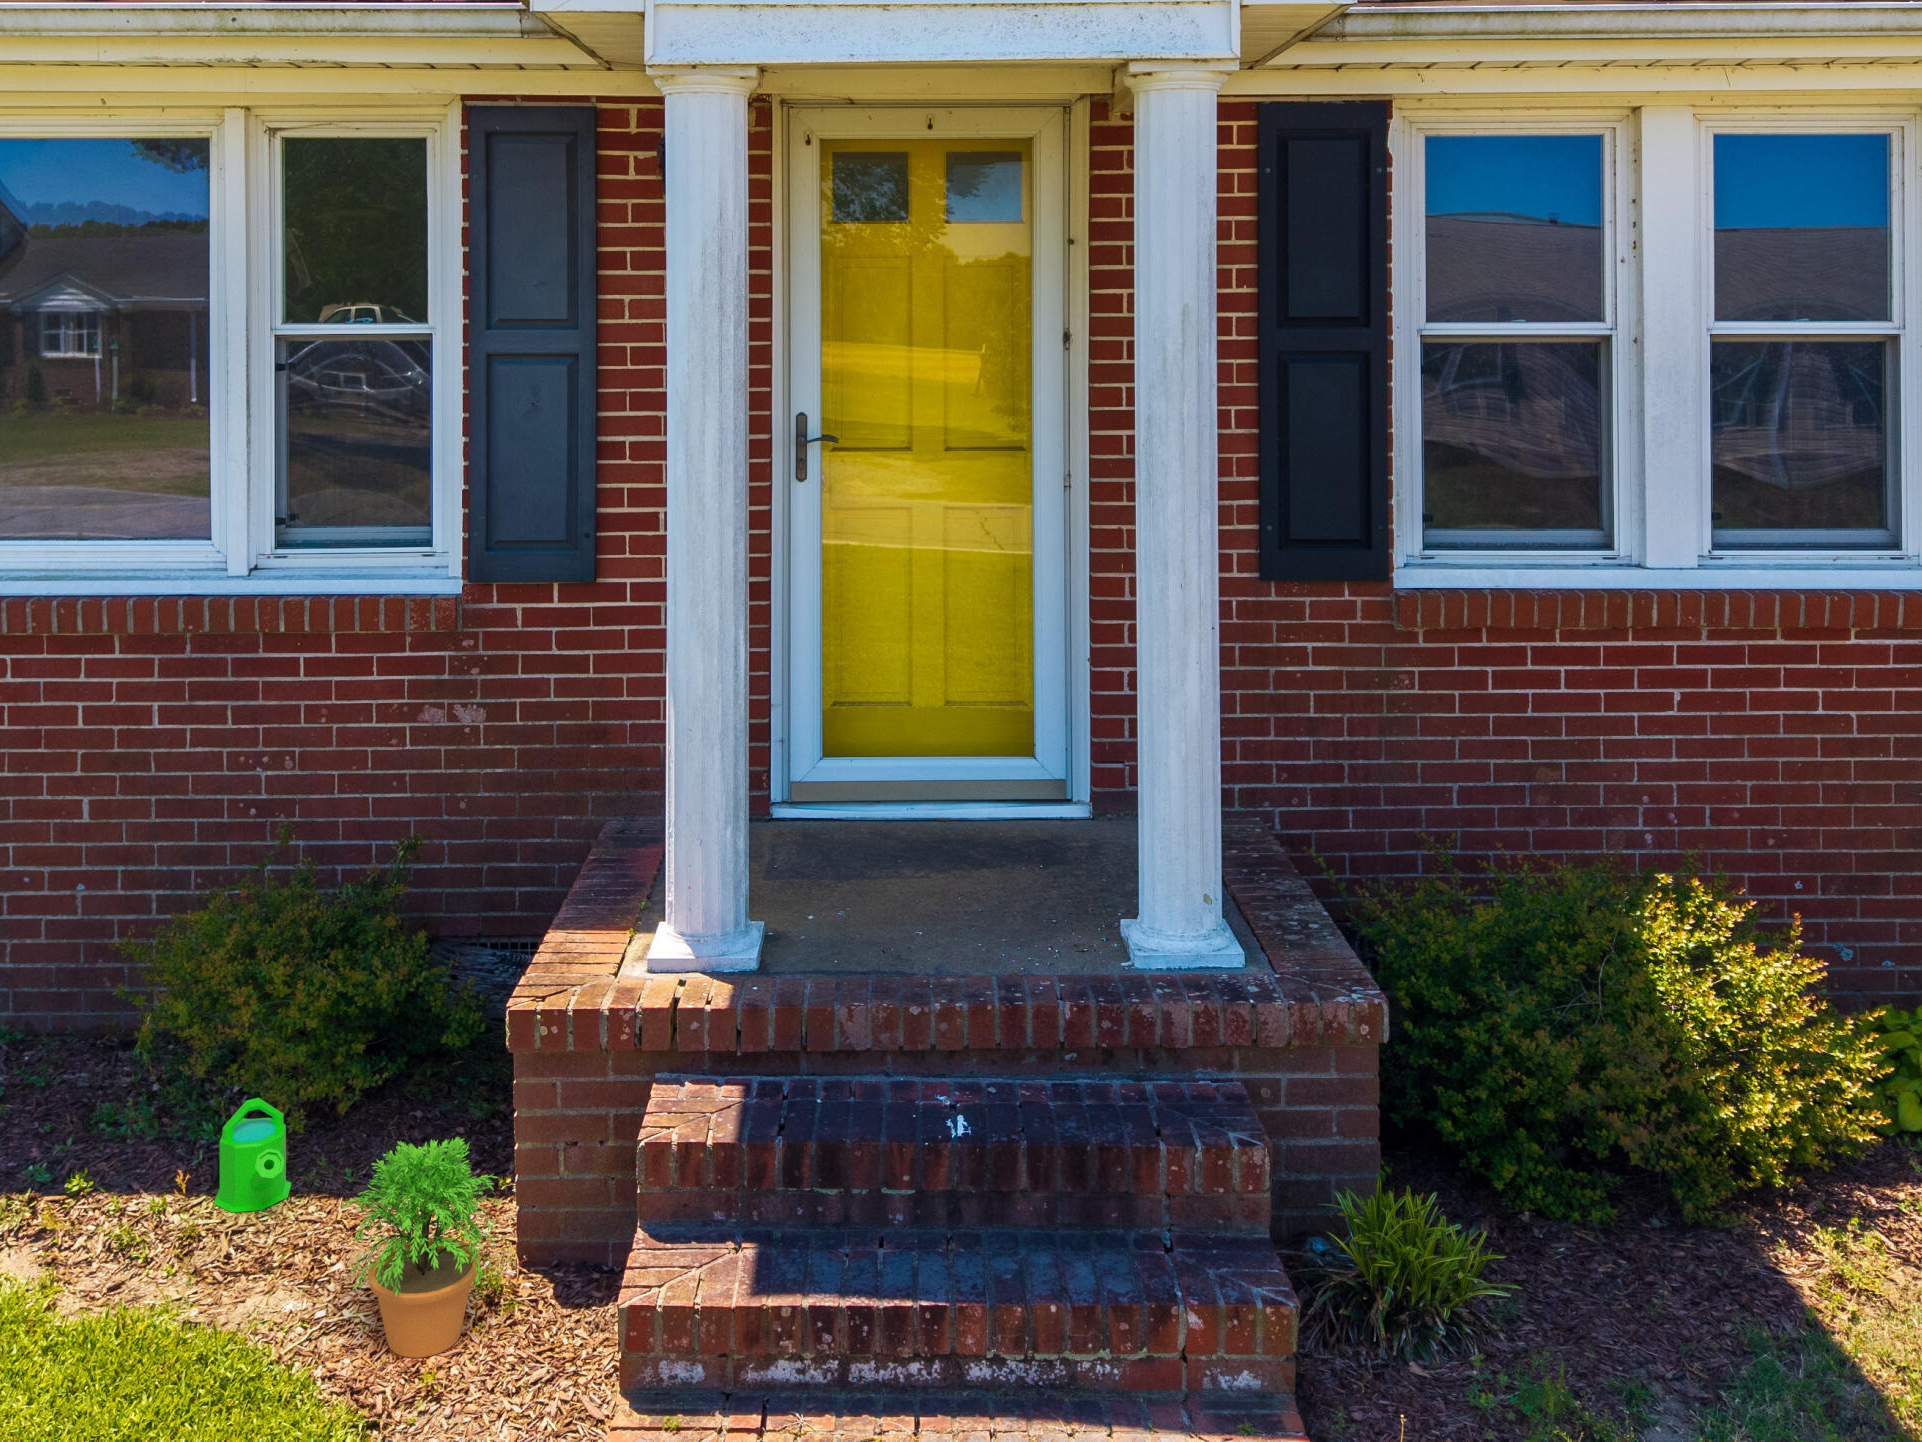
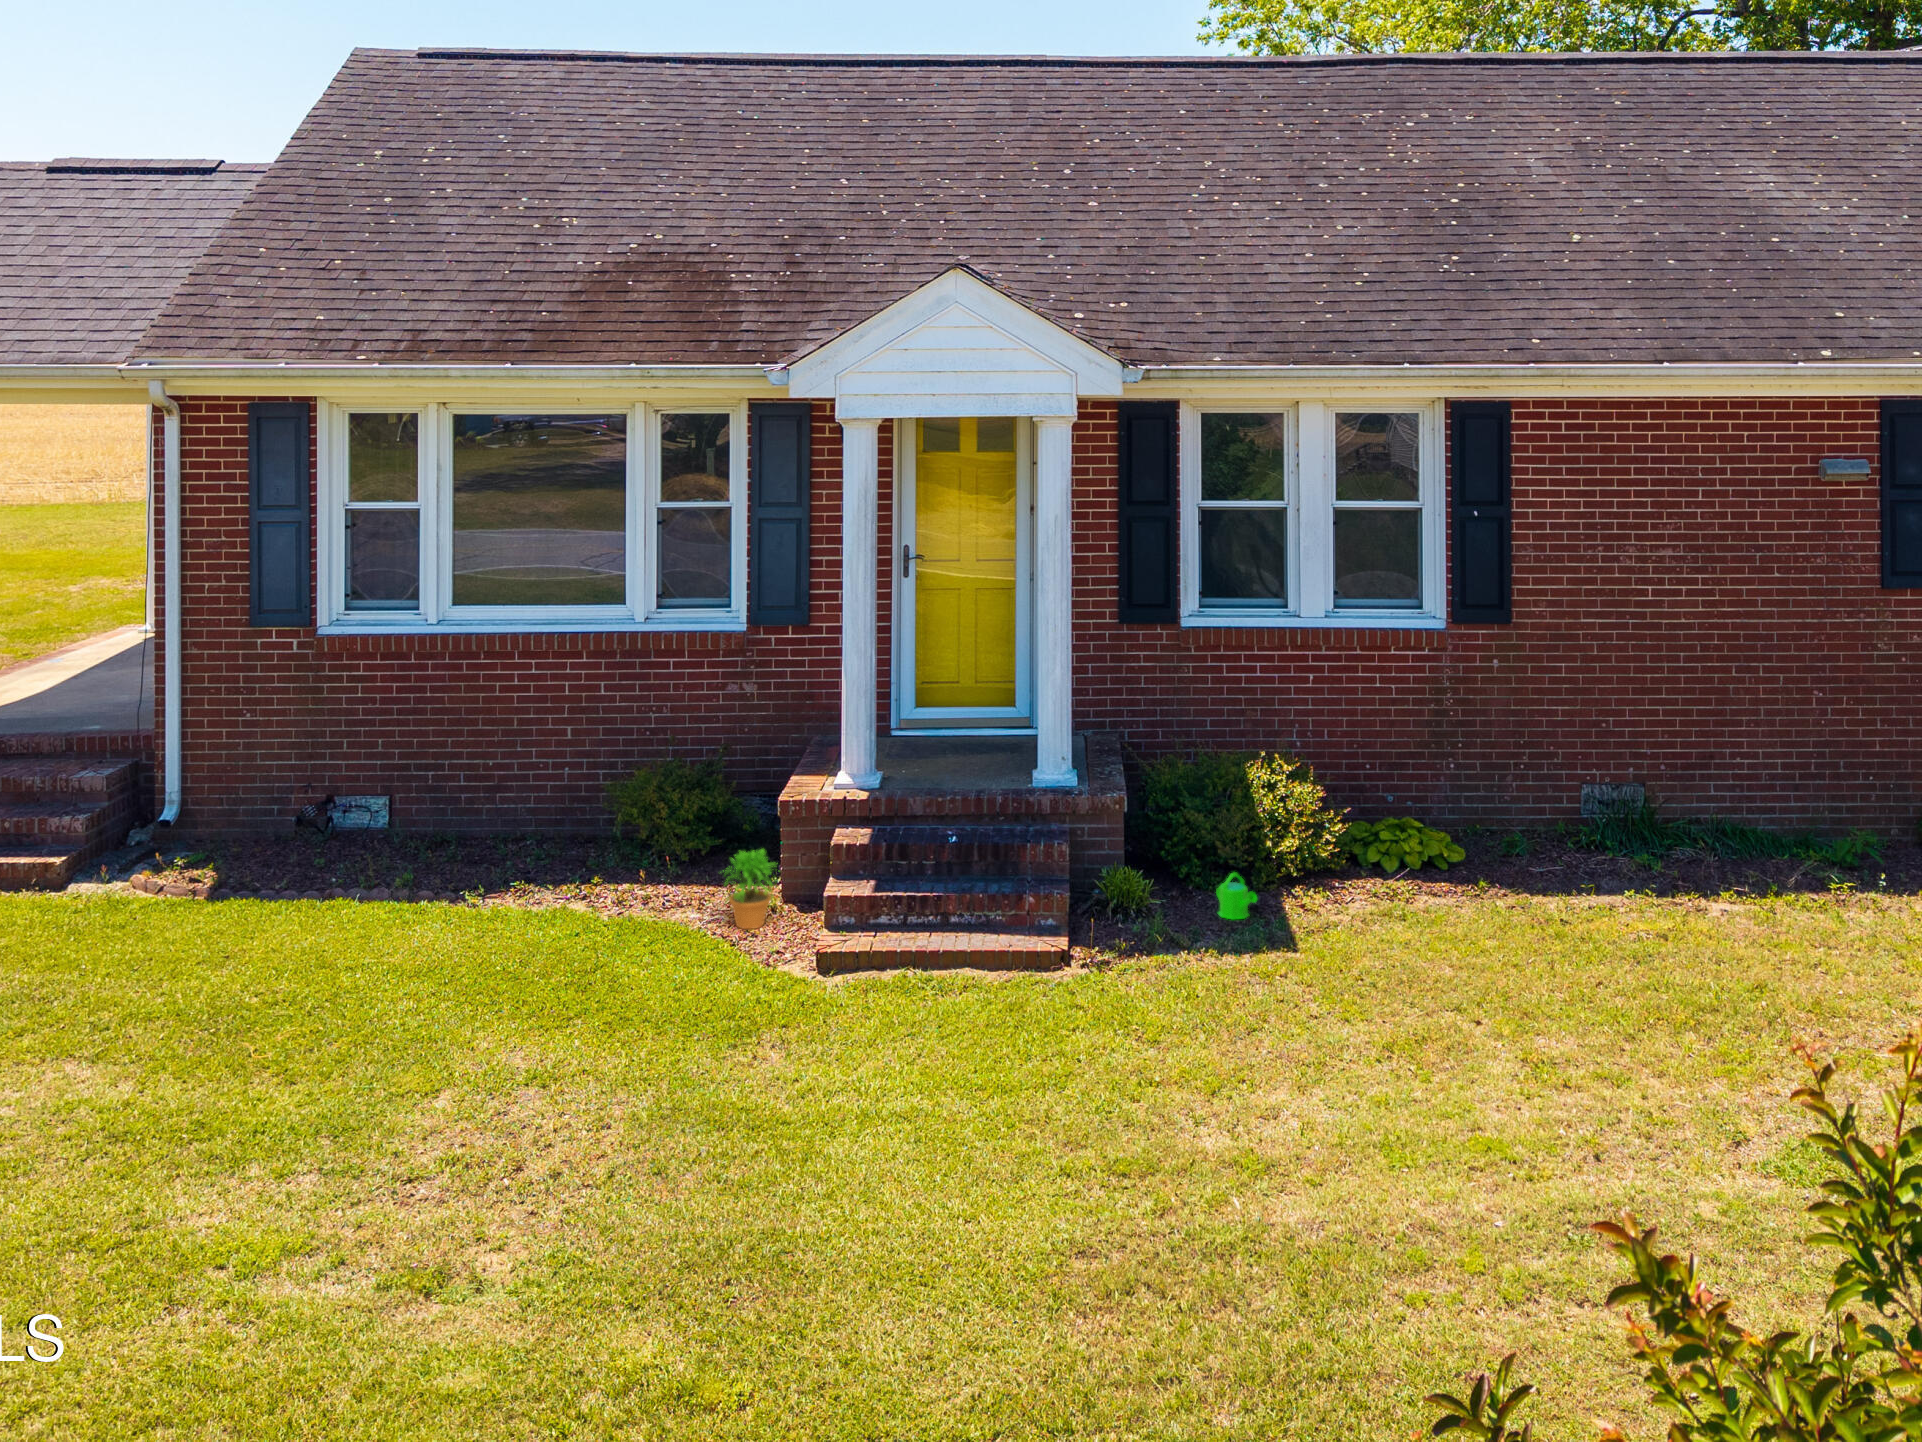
watering can: present [214,1098,292,1213] -> present [1216,873,1257,919]

